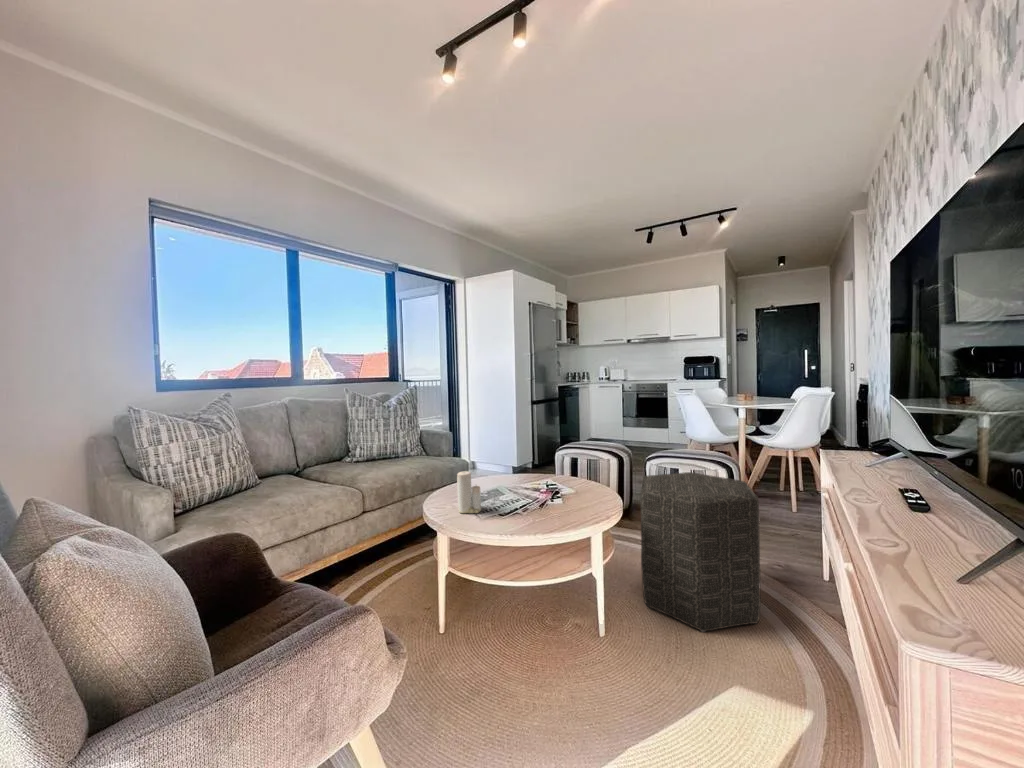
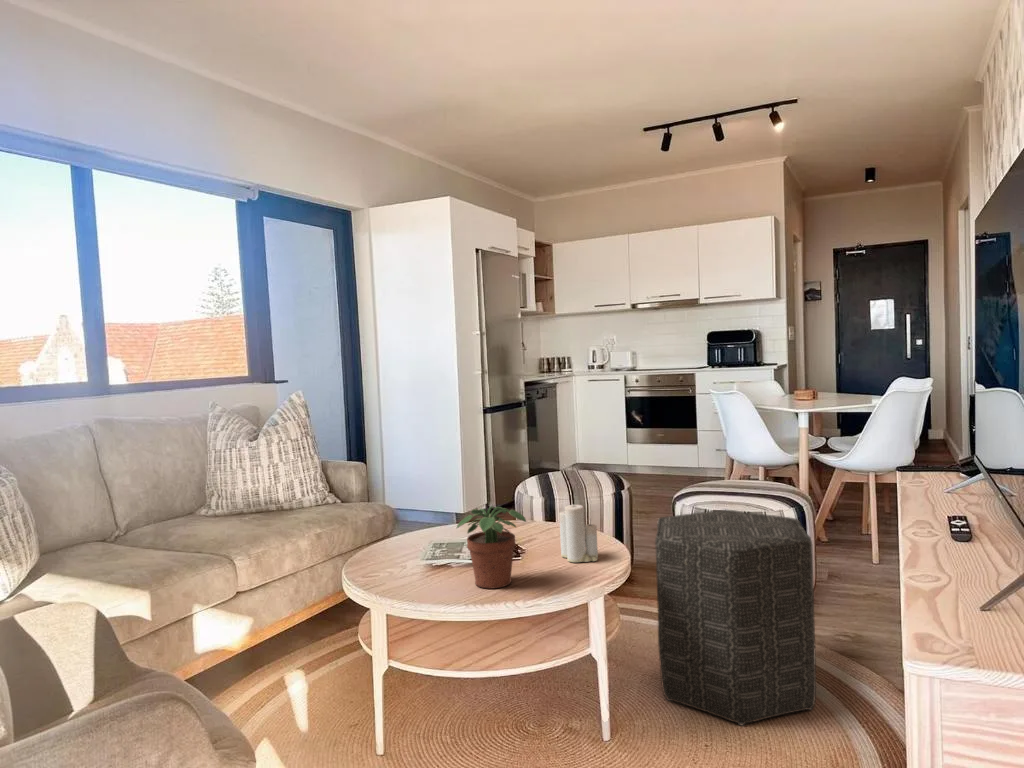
potted plant: none [498,463,548,522] -> present [457,506,526,588]
candle: present [457,471,481,513] -> present [559,505,598,562]

